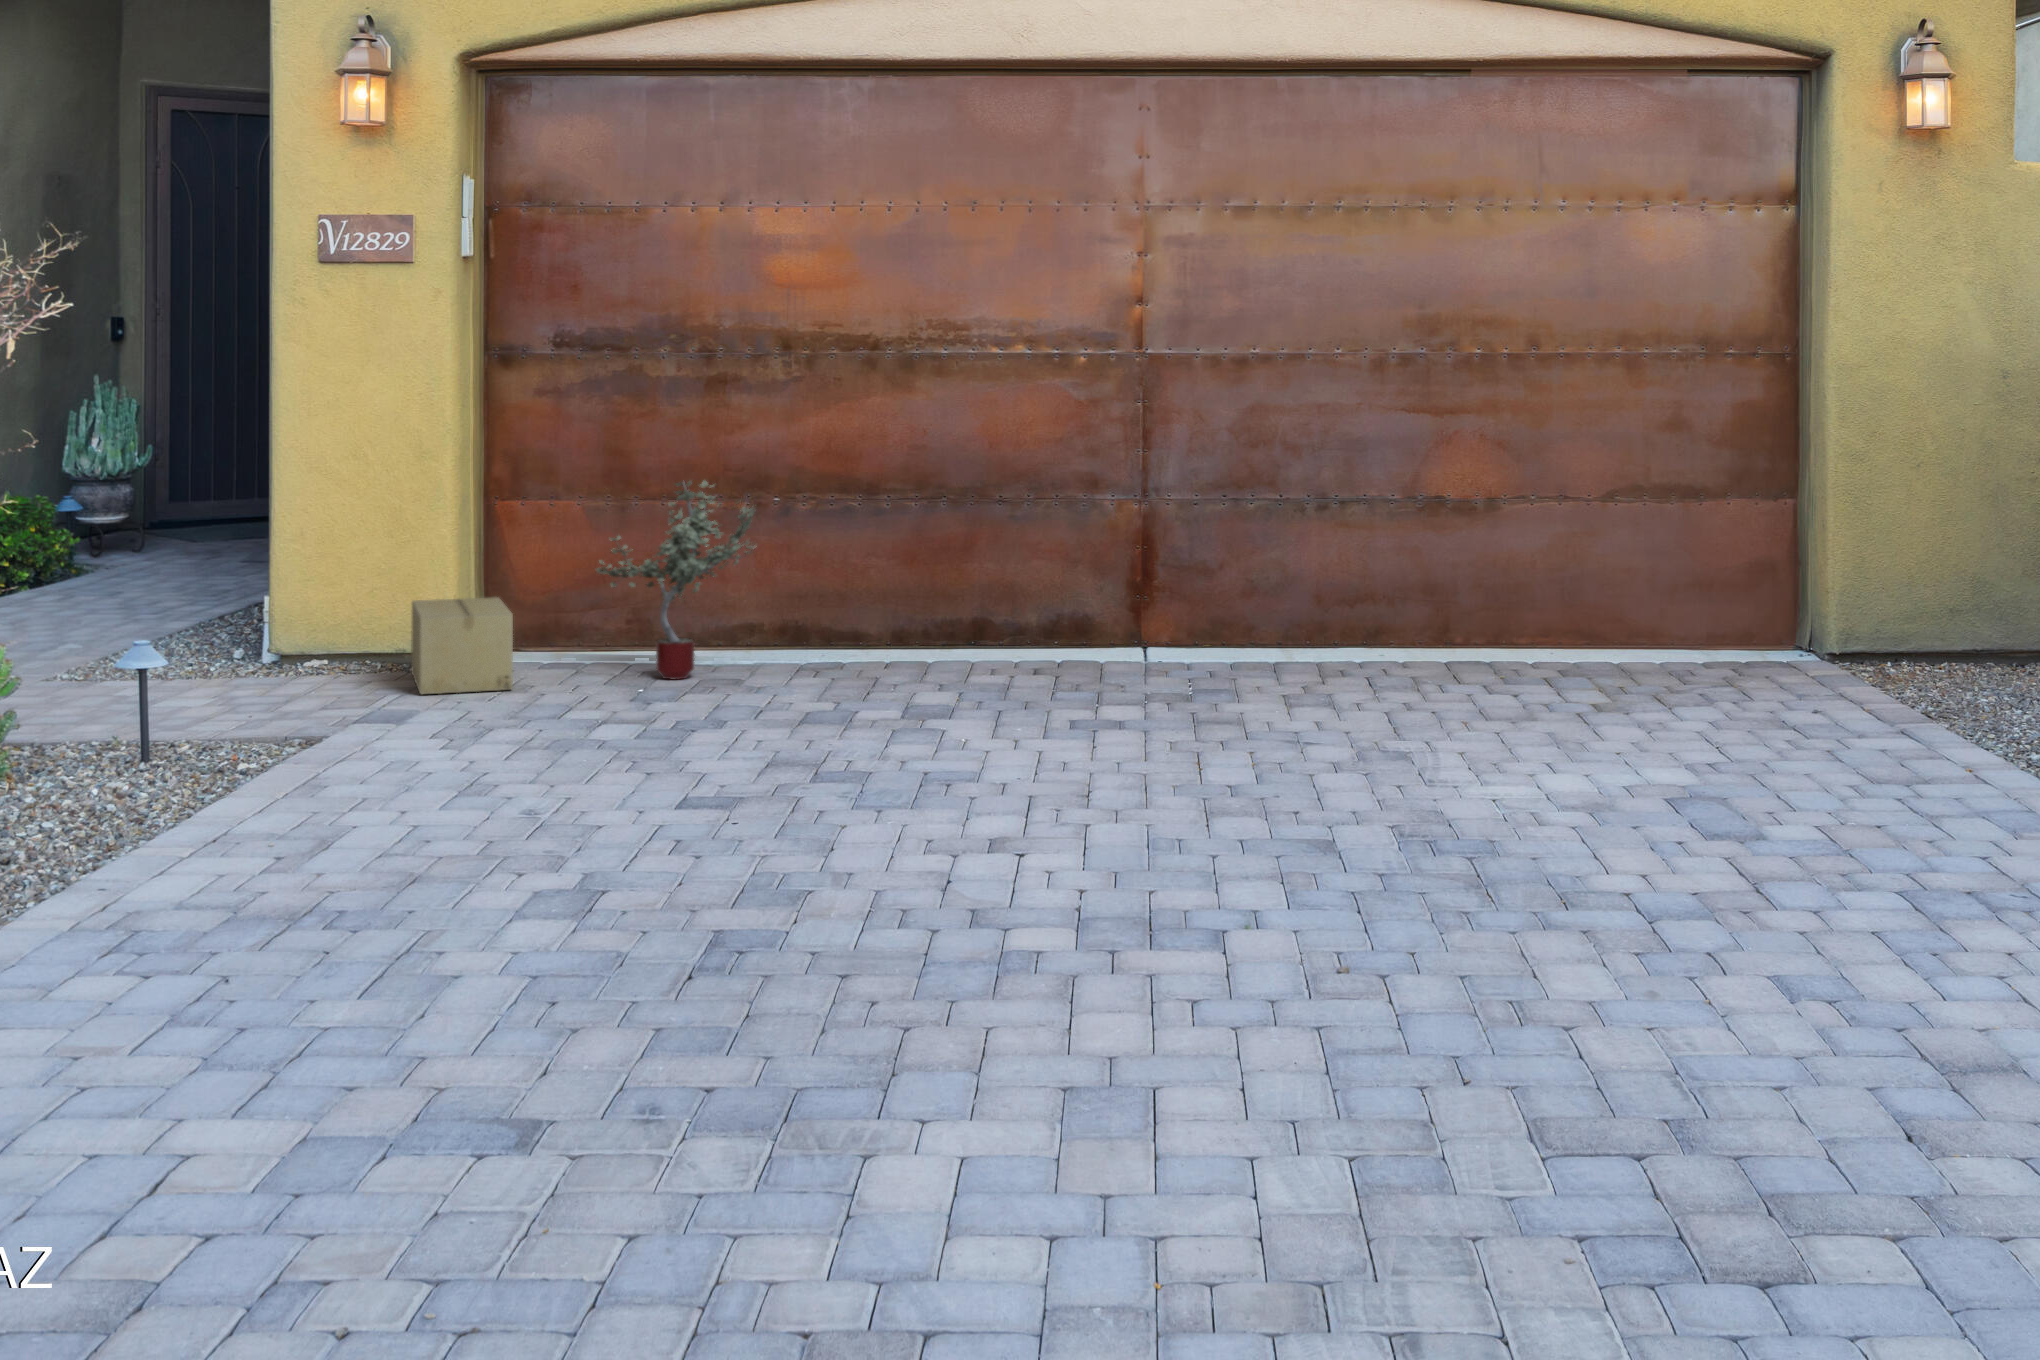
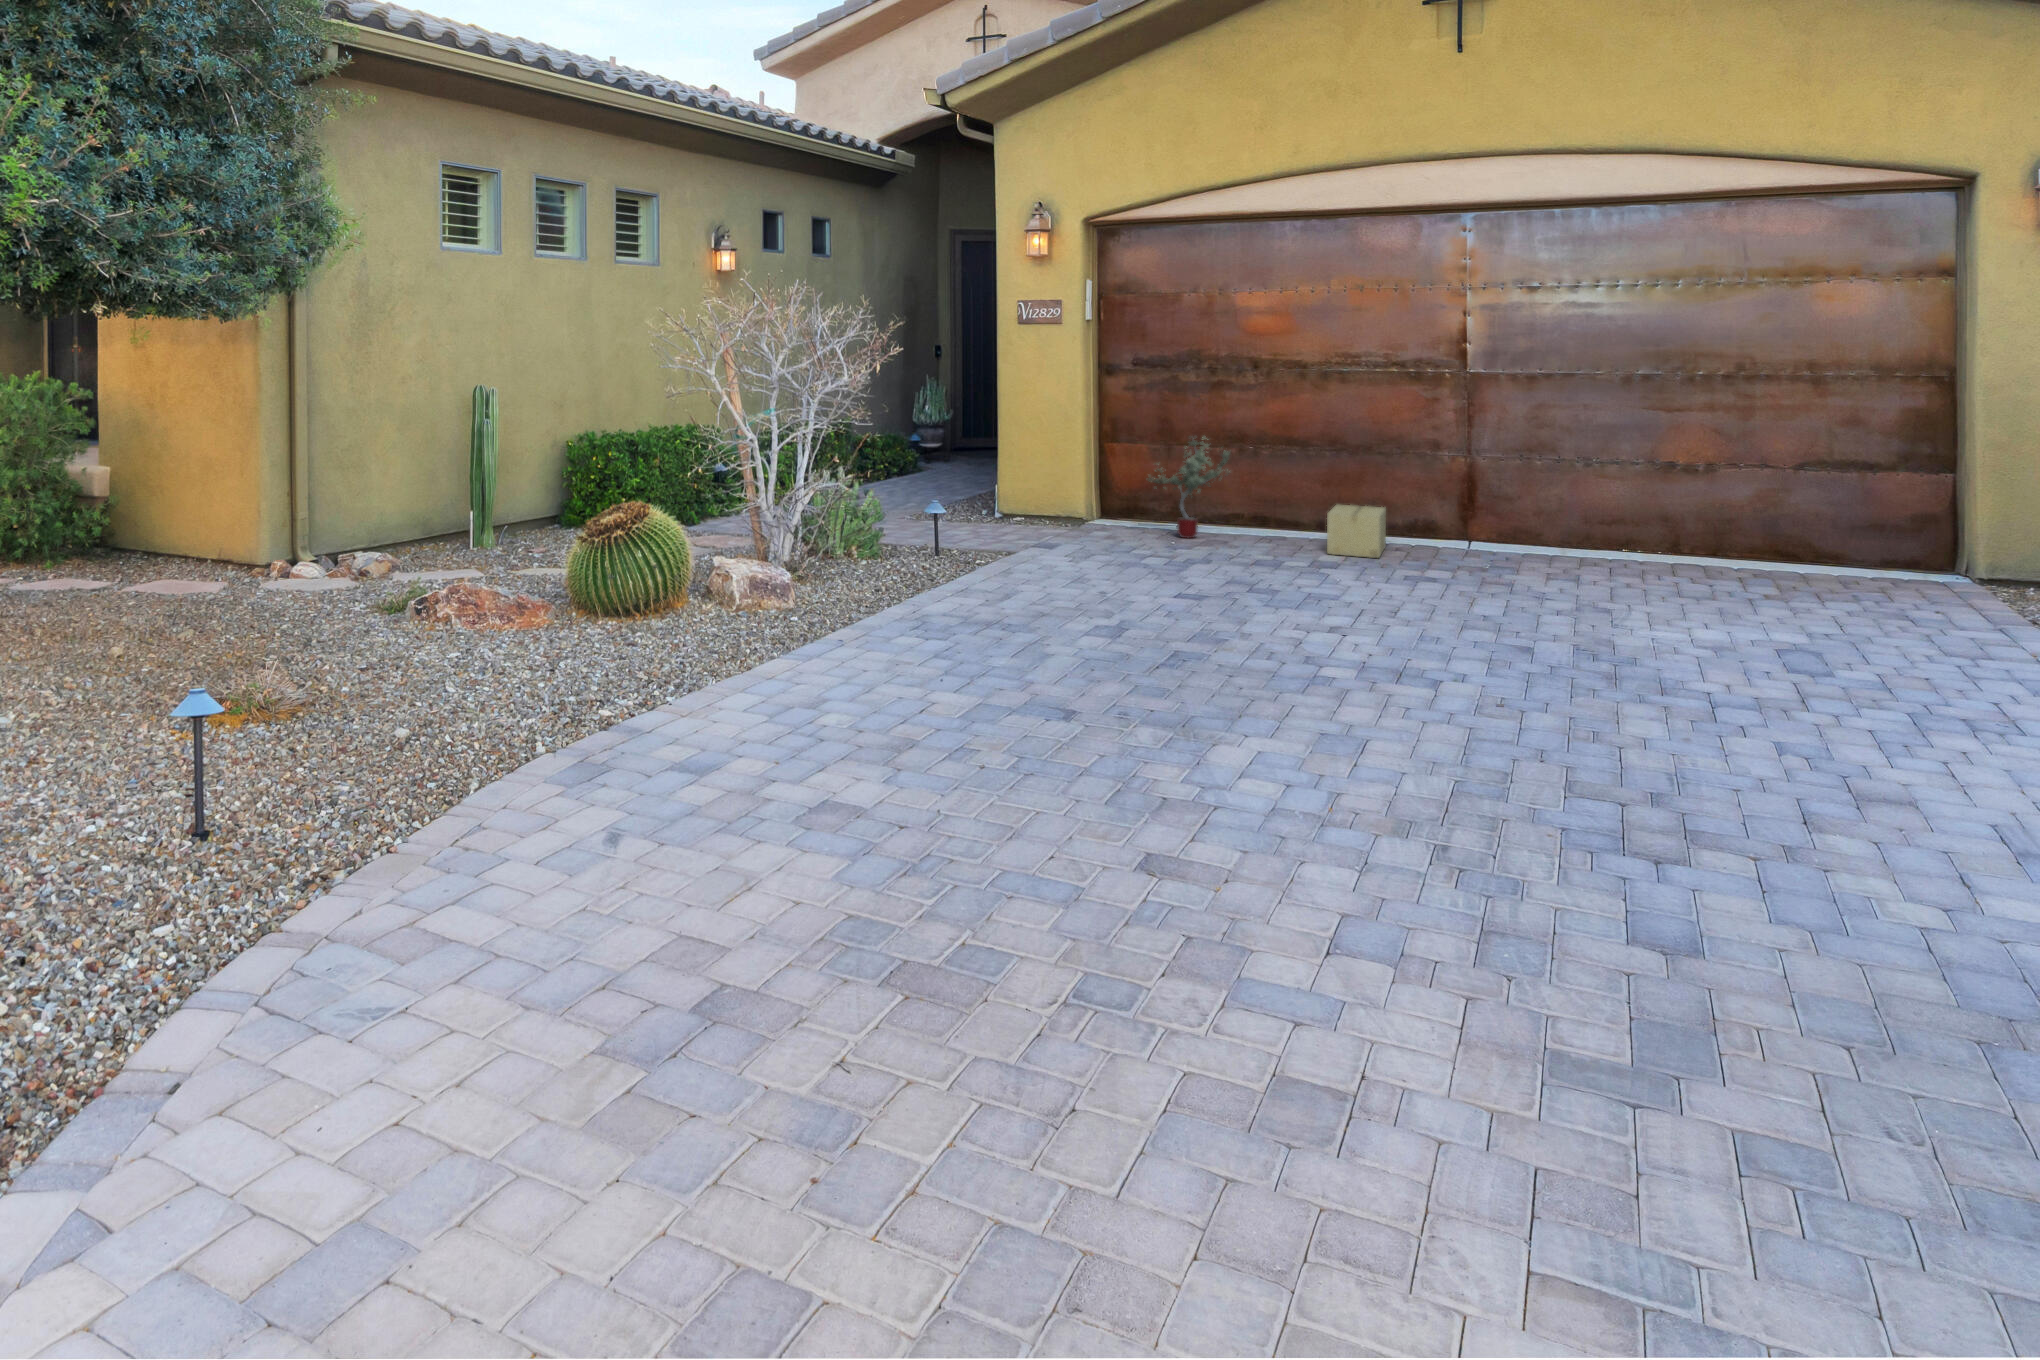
cardboard box: present [411,597,513,694] -> present [1327,505,1386,558]

